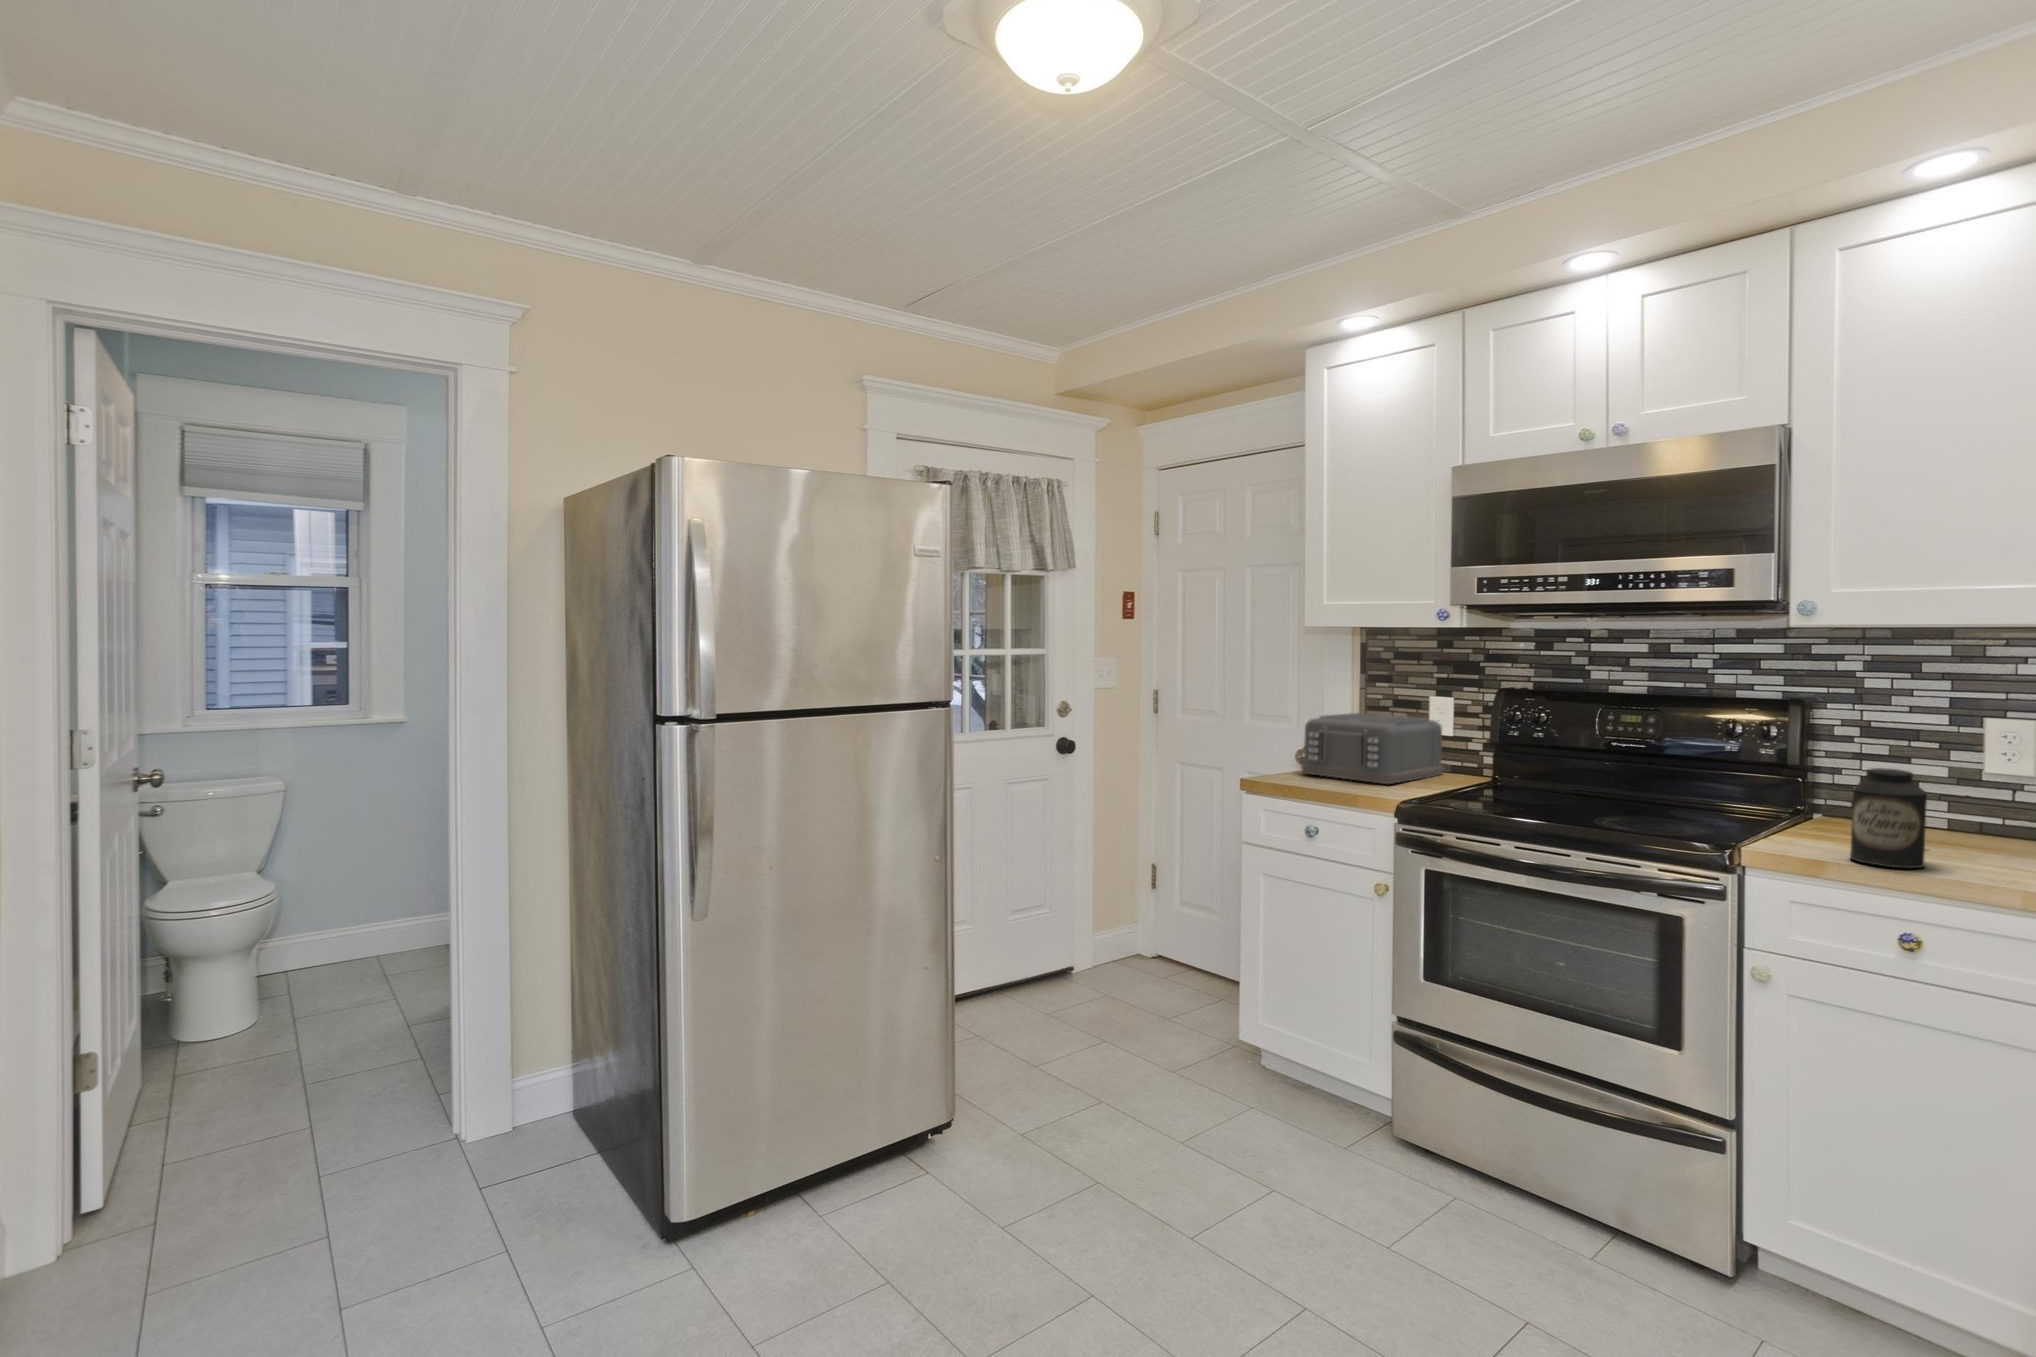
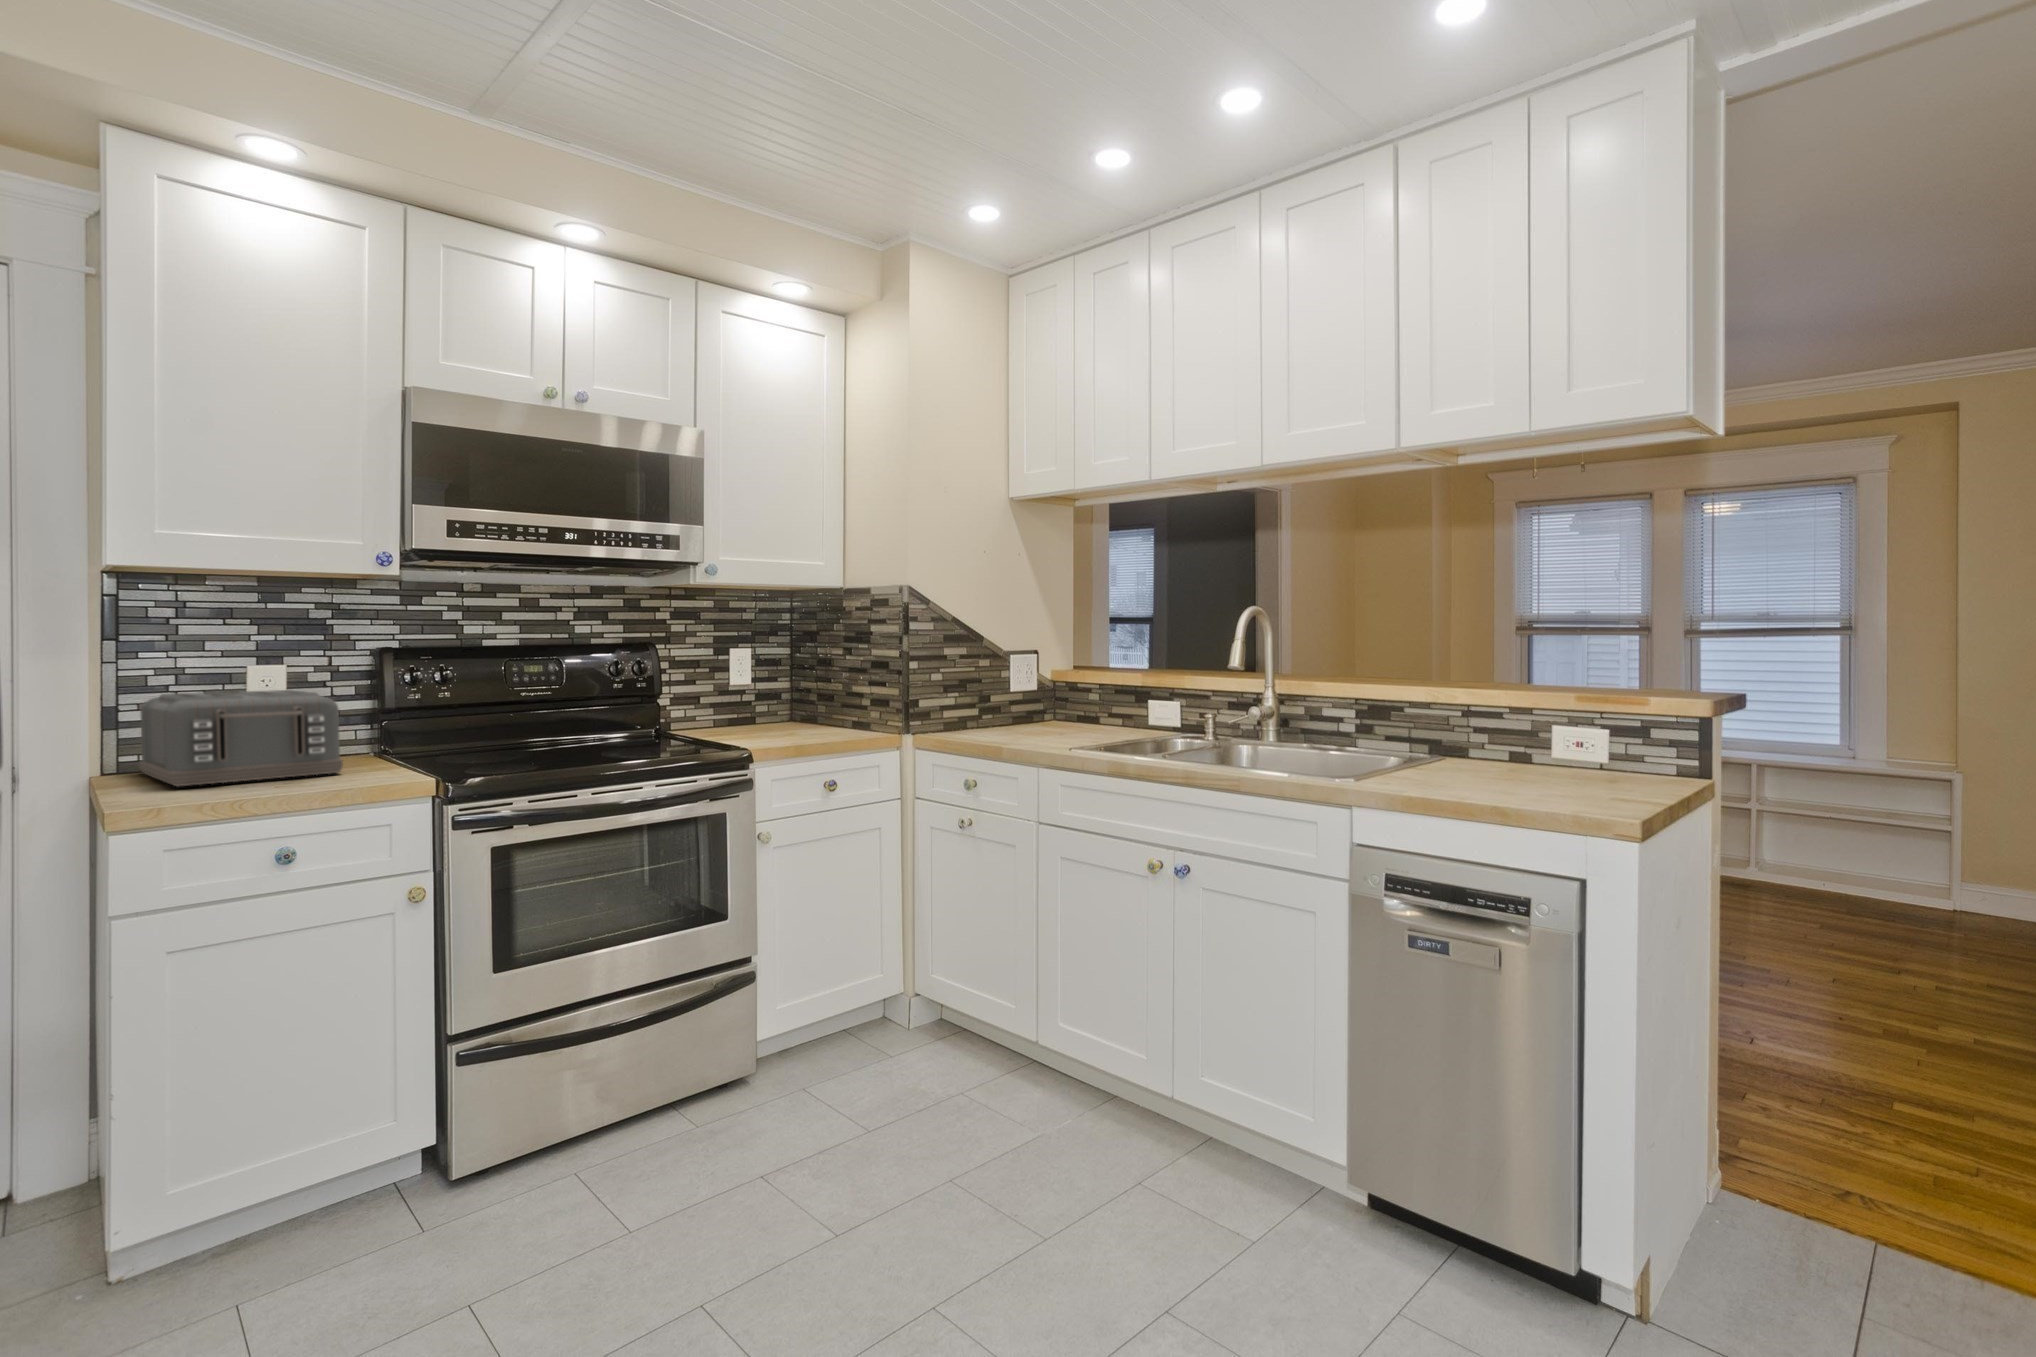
canister: present [1850,768,1927,868] -> none [779,679,818,741]

